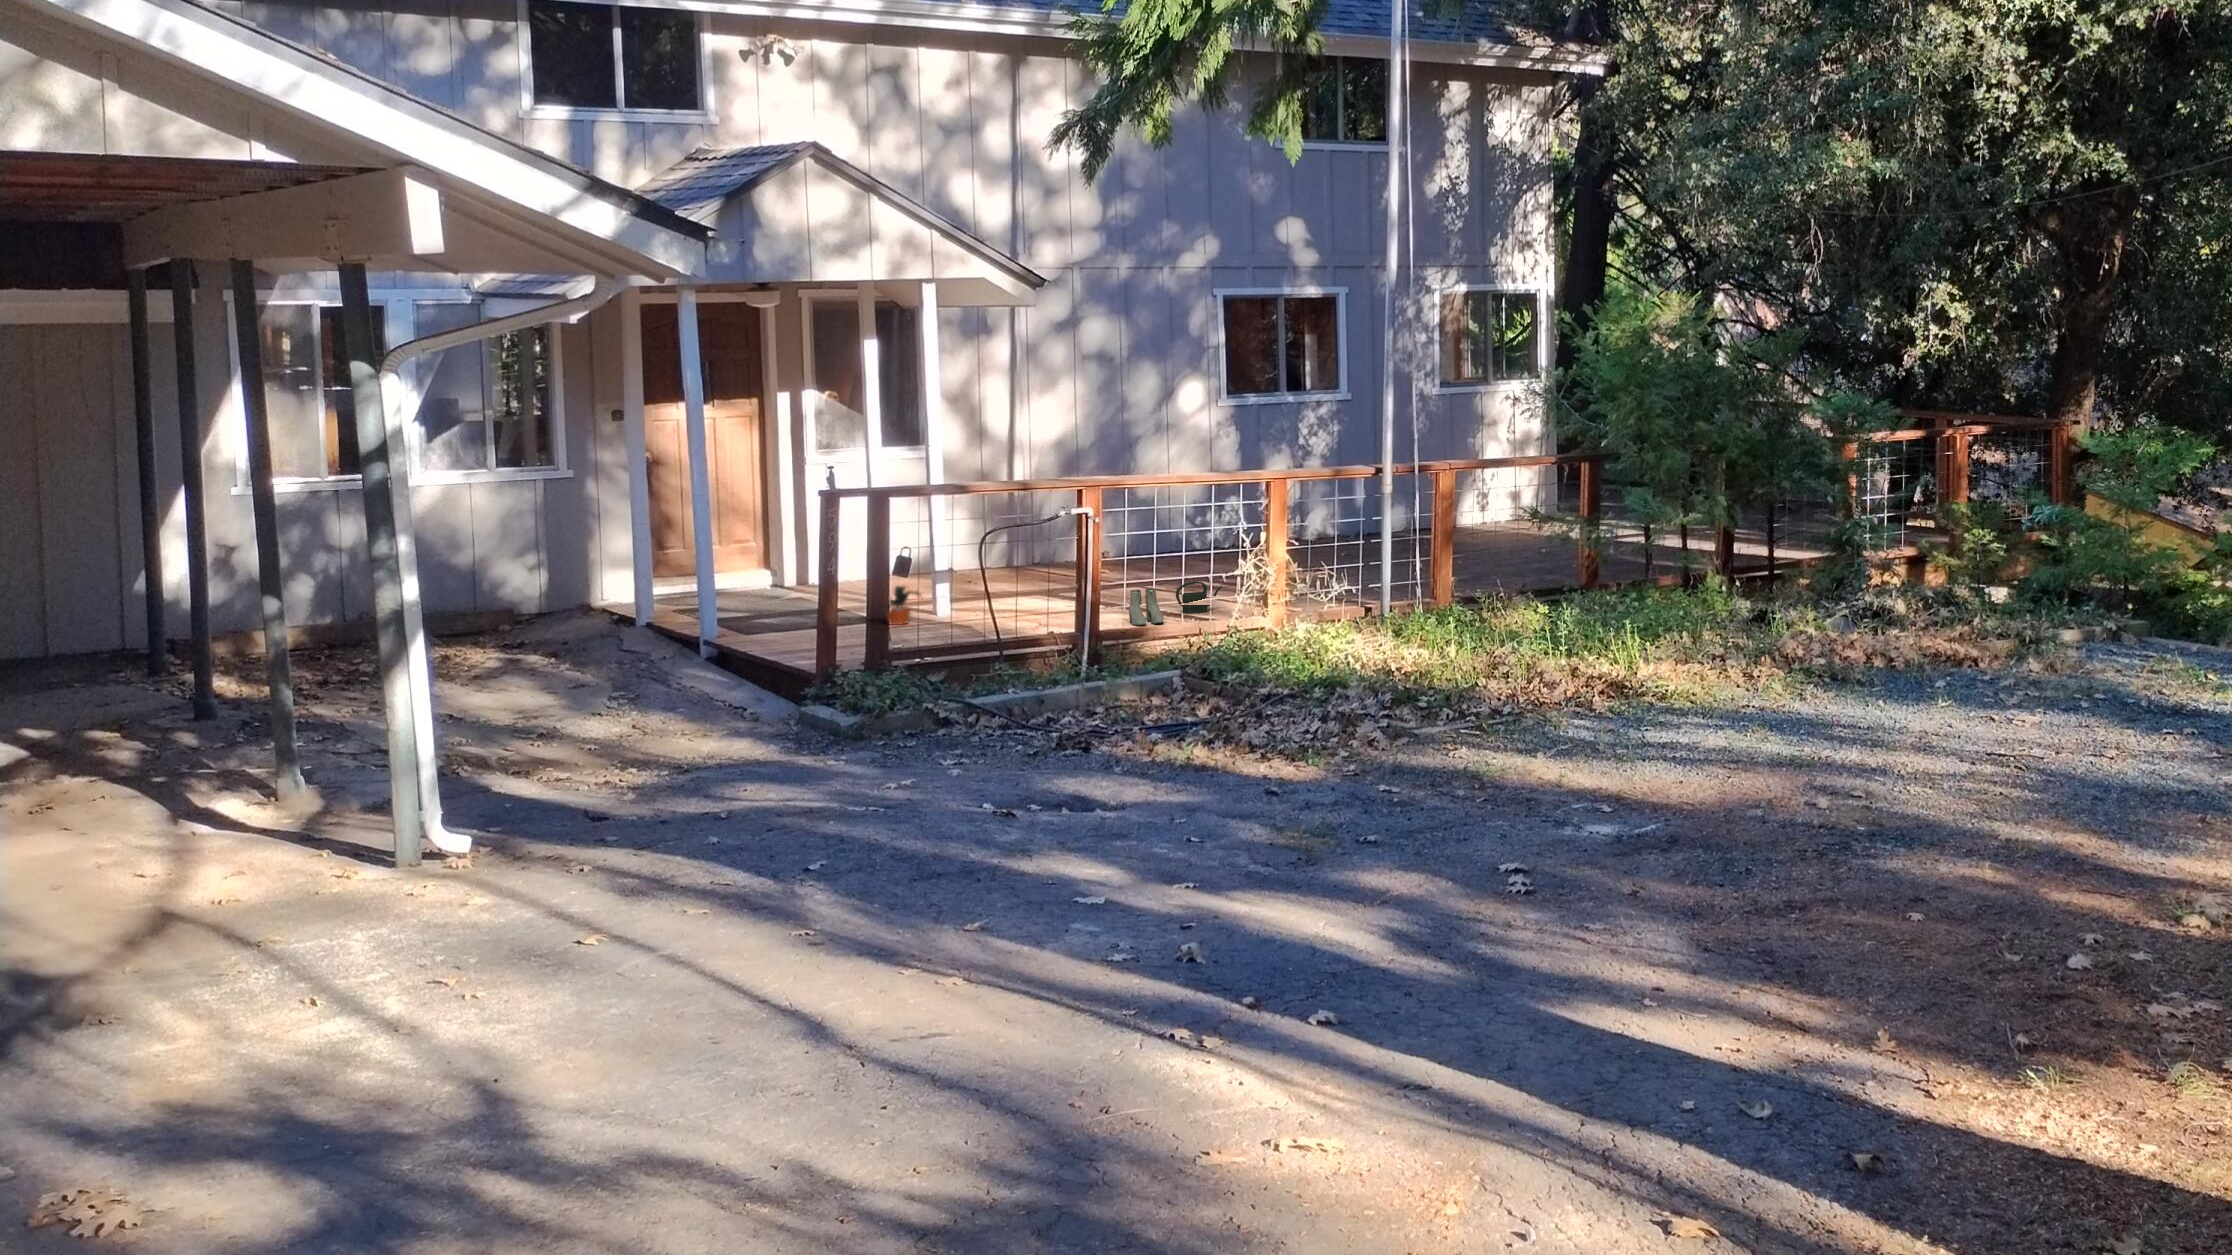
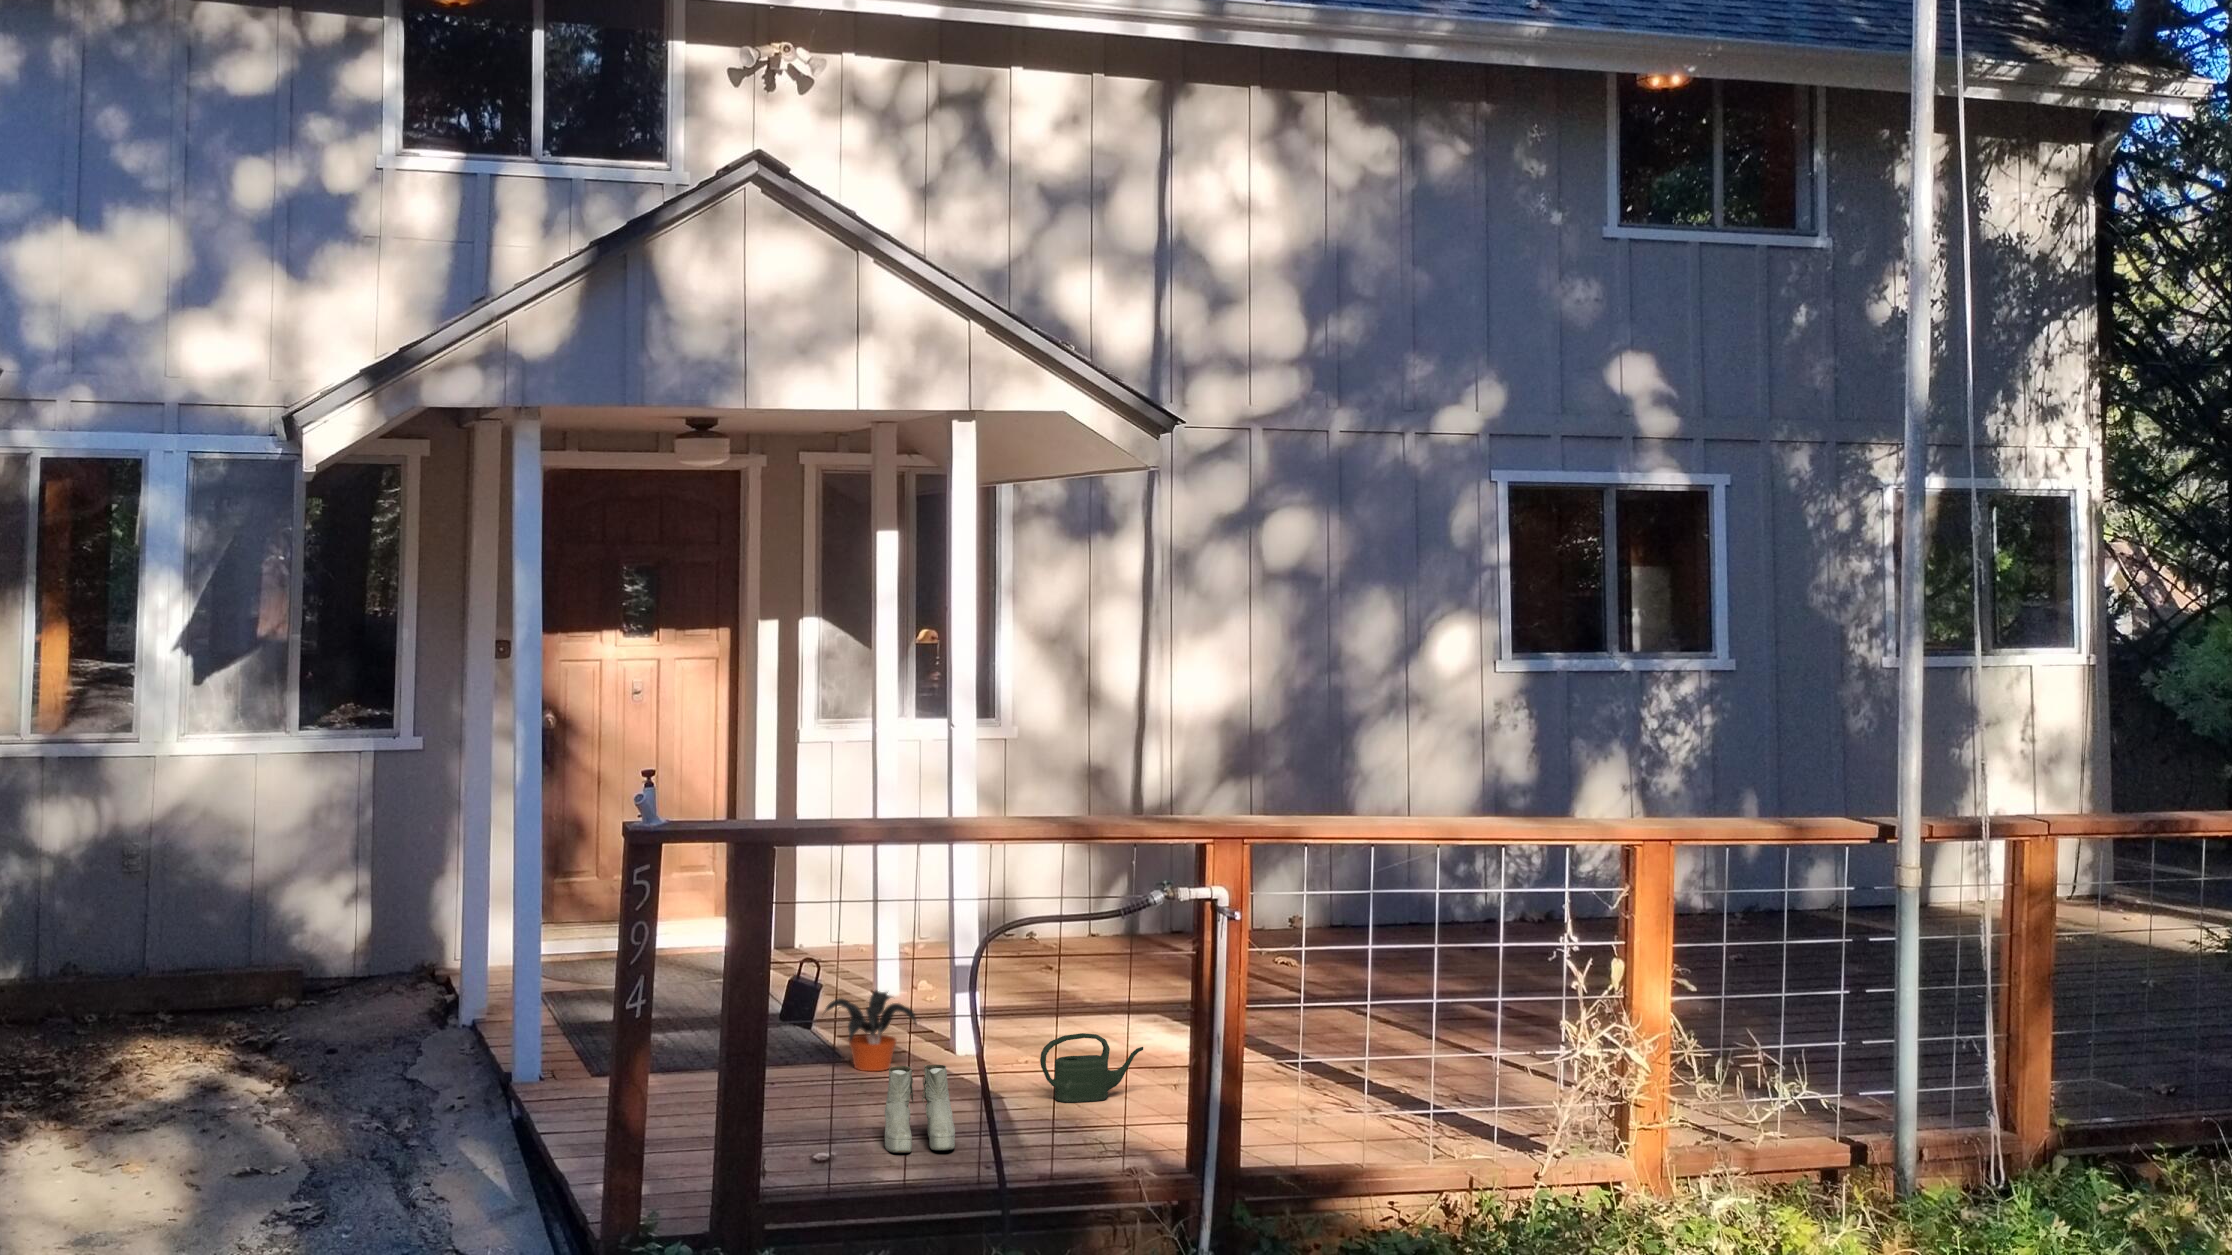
watering can: present [1176,582,1222,614] -> present [1040,1033,1143,1103]
boots: present [1129,588,1163,626] -> present [885,1065,955,1153]

